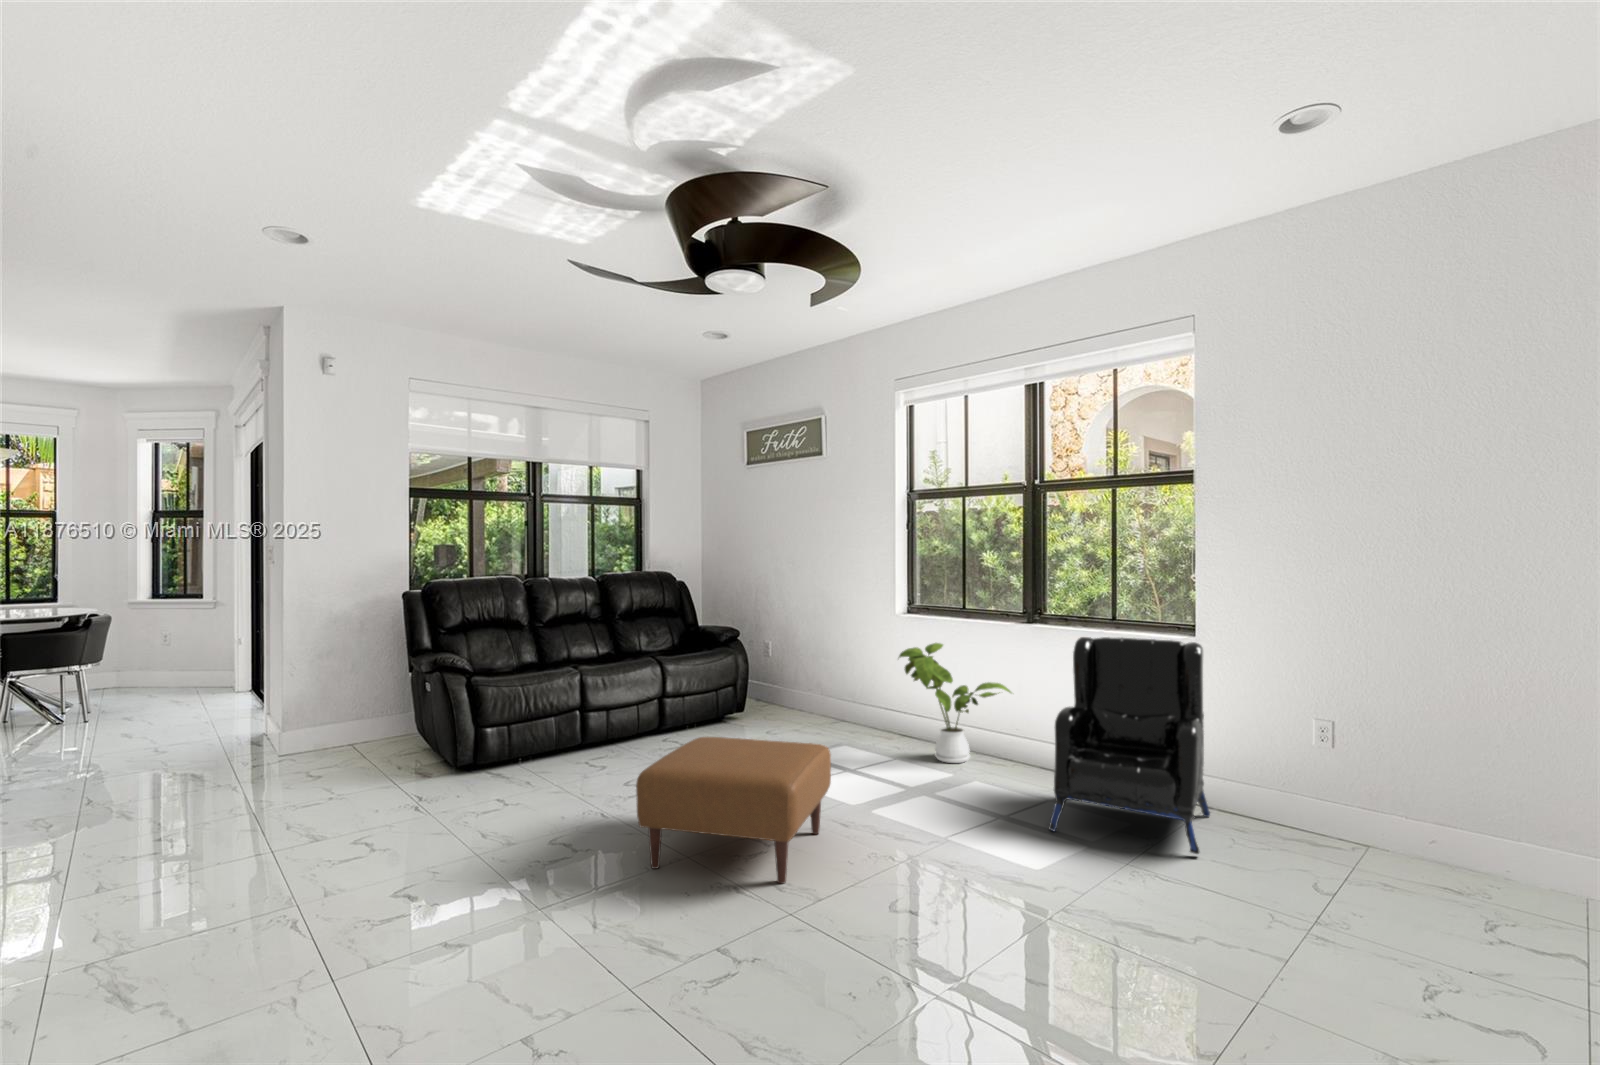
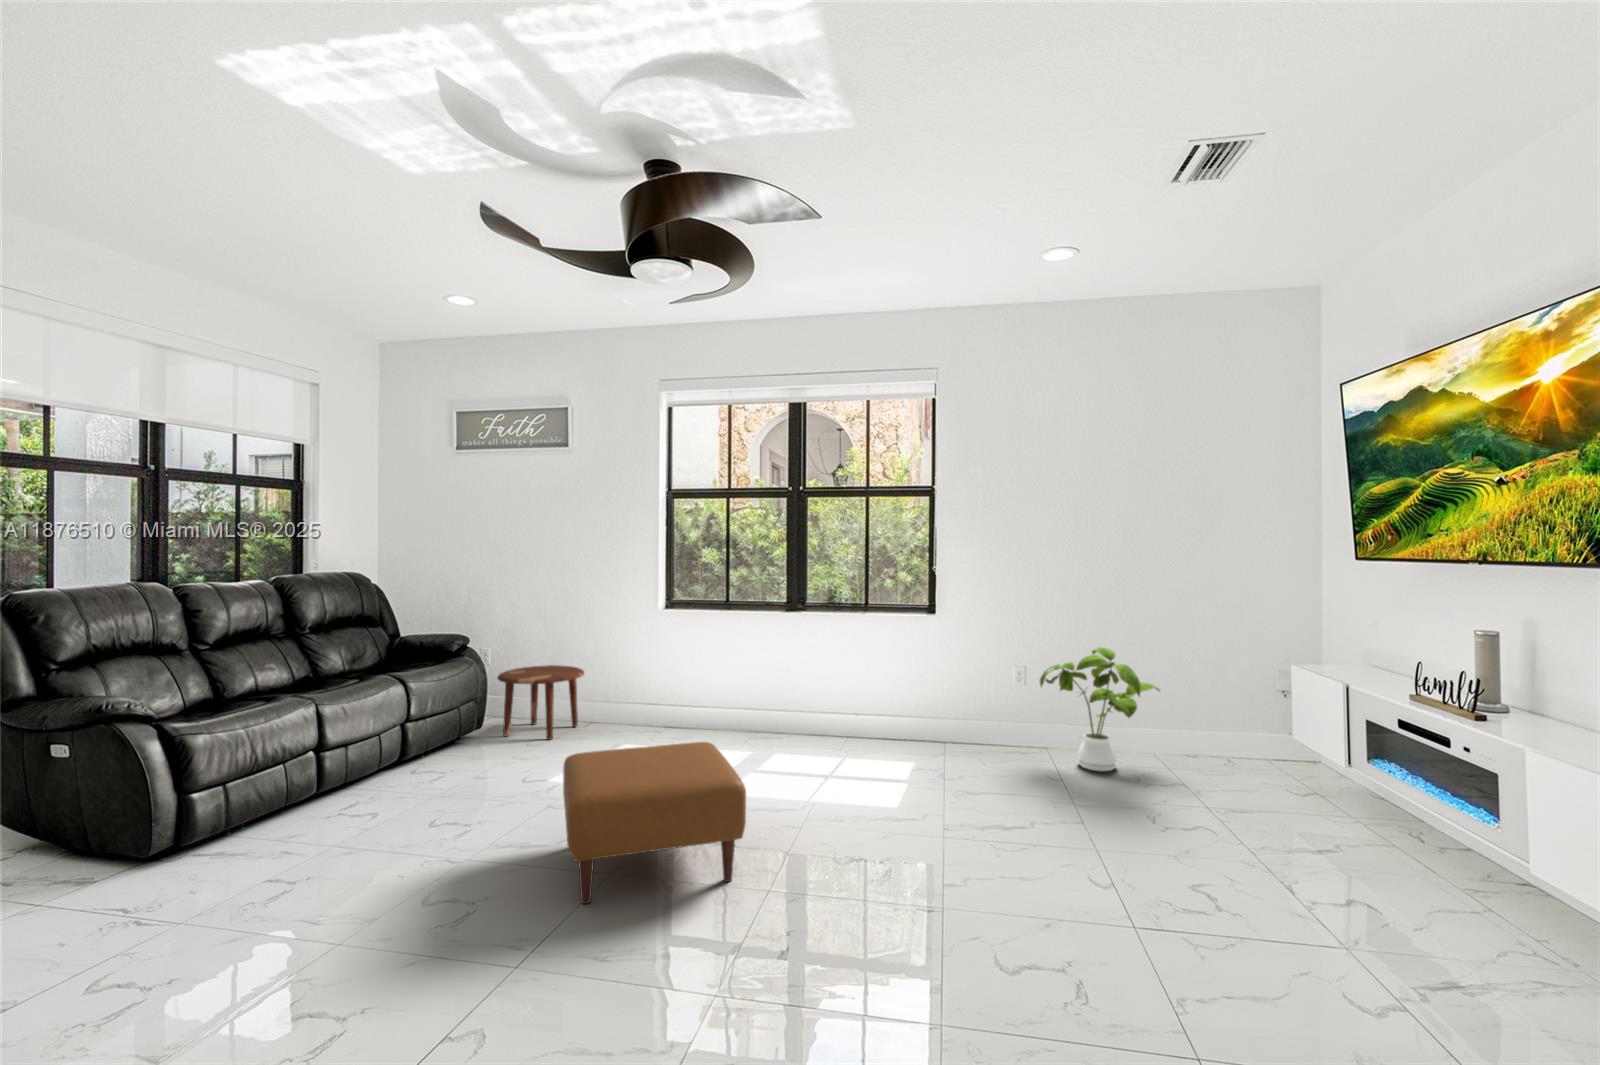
armchair: present [1049,637,1210,854] -> none [859,620,985,784]
house plant: present [899,643,1011,763] -> present [1040,647,1159,771]
side table: none [754,663,831,733] -> present [497,665,584,740]

